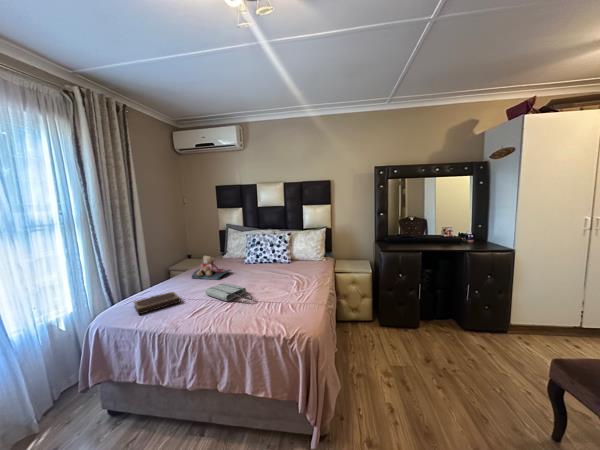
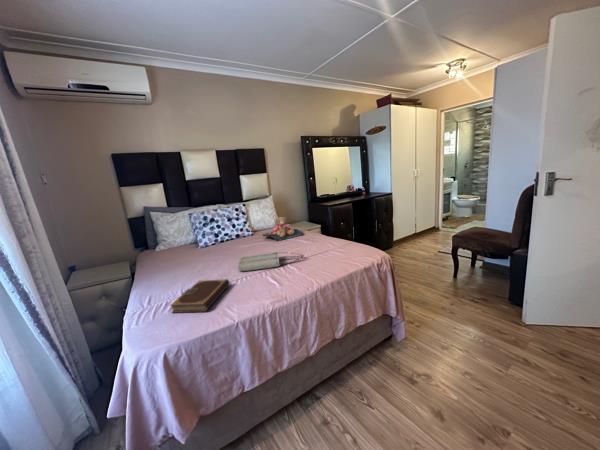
teddy bear: present [192,256,231,280] -> present [263,217,303,241]

